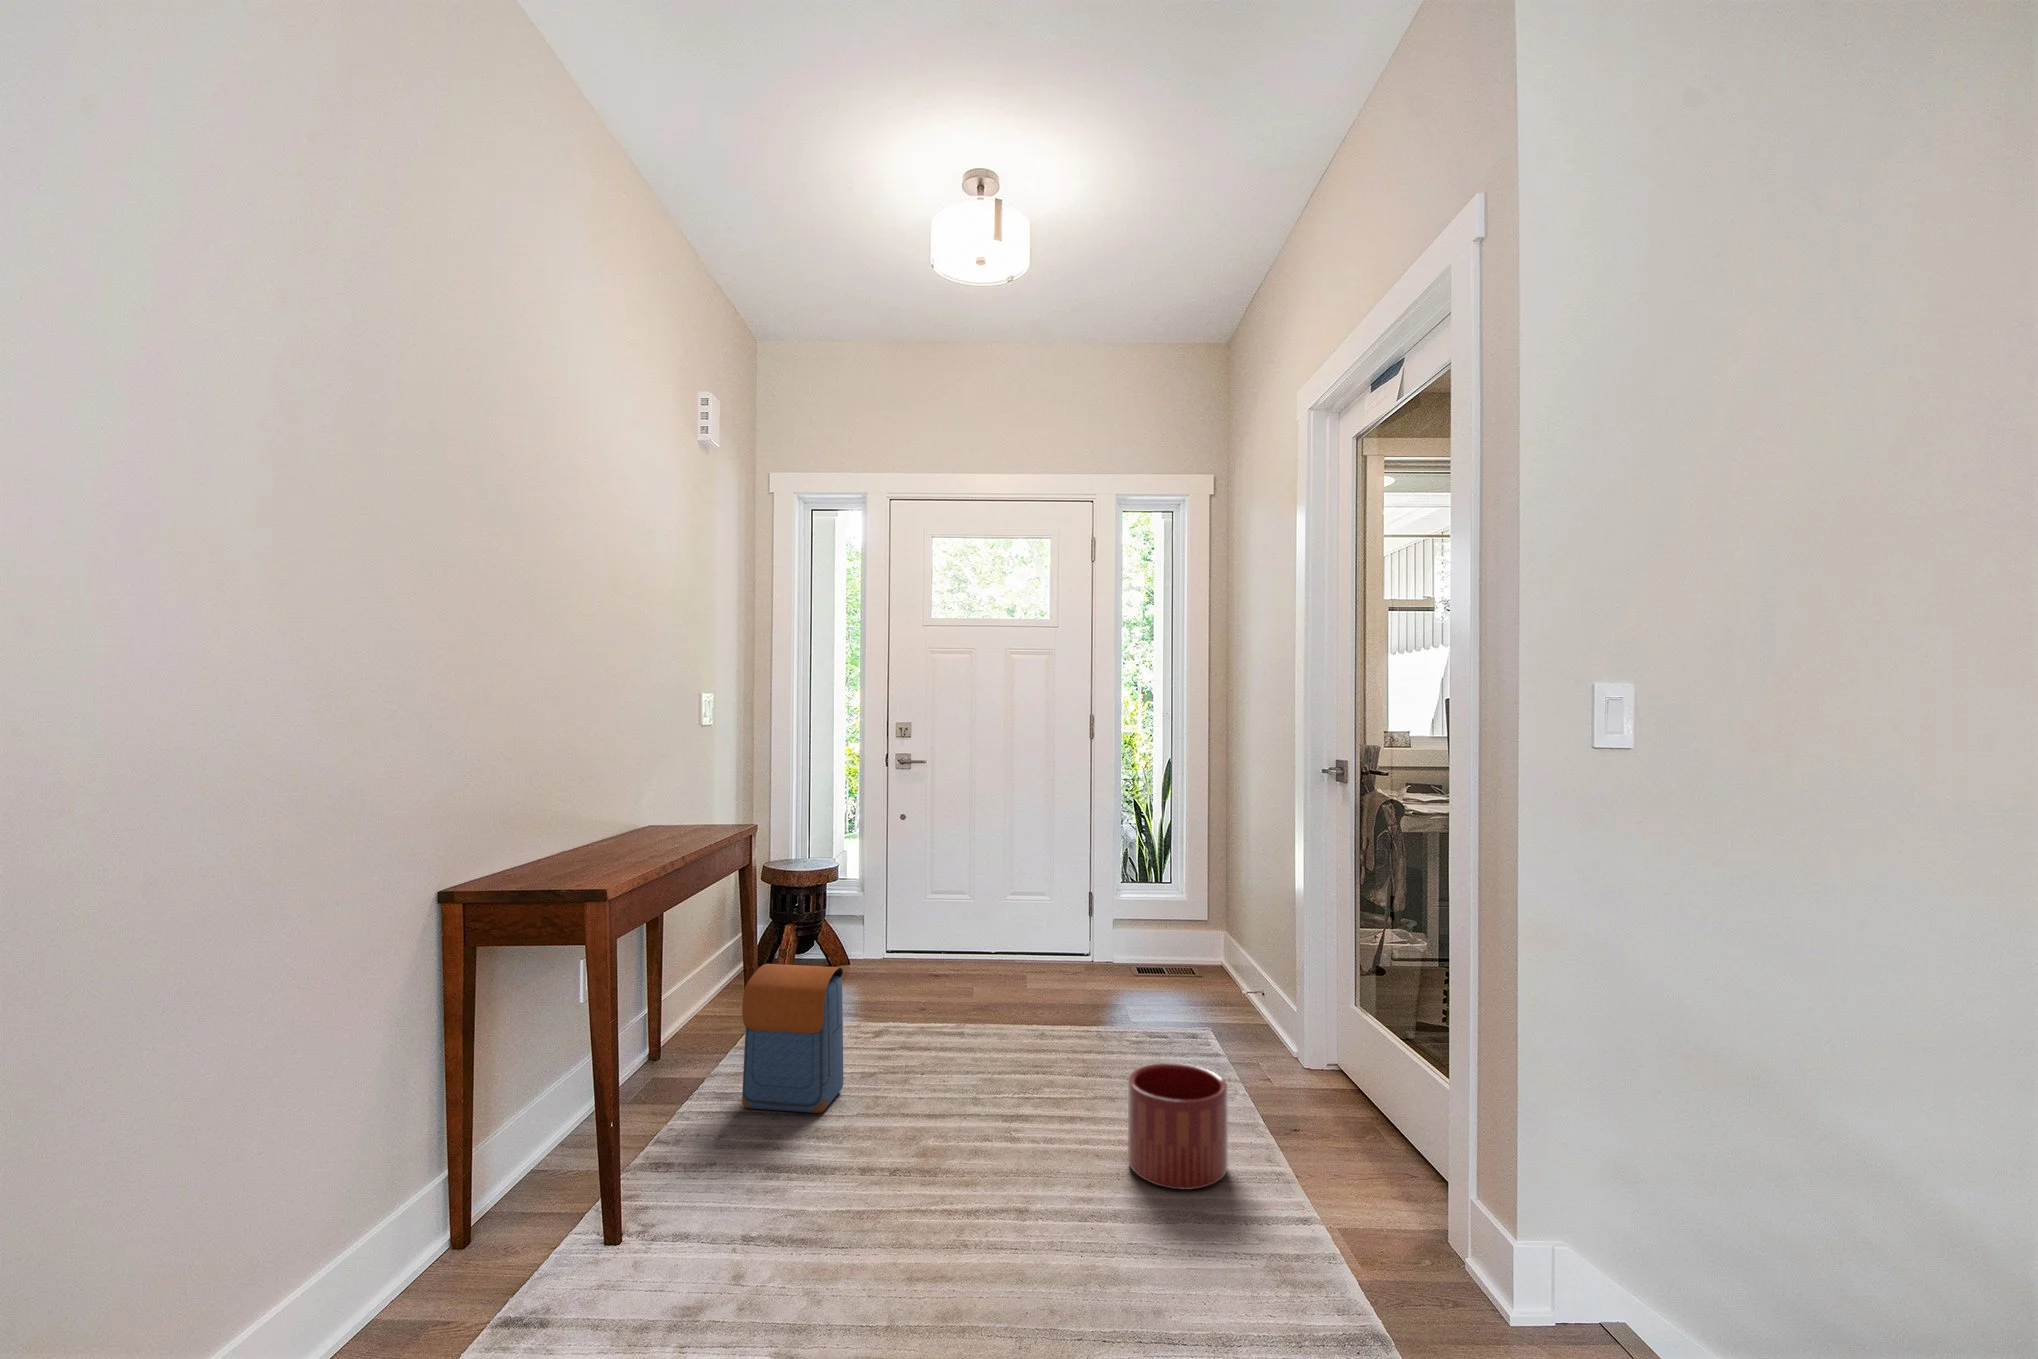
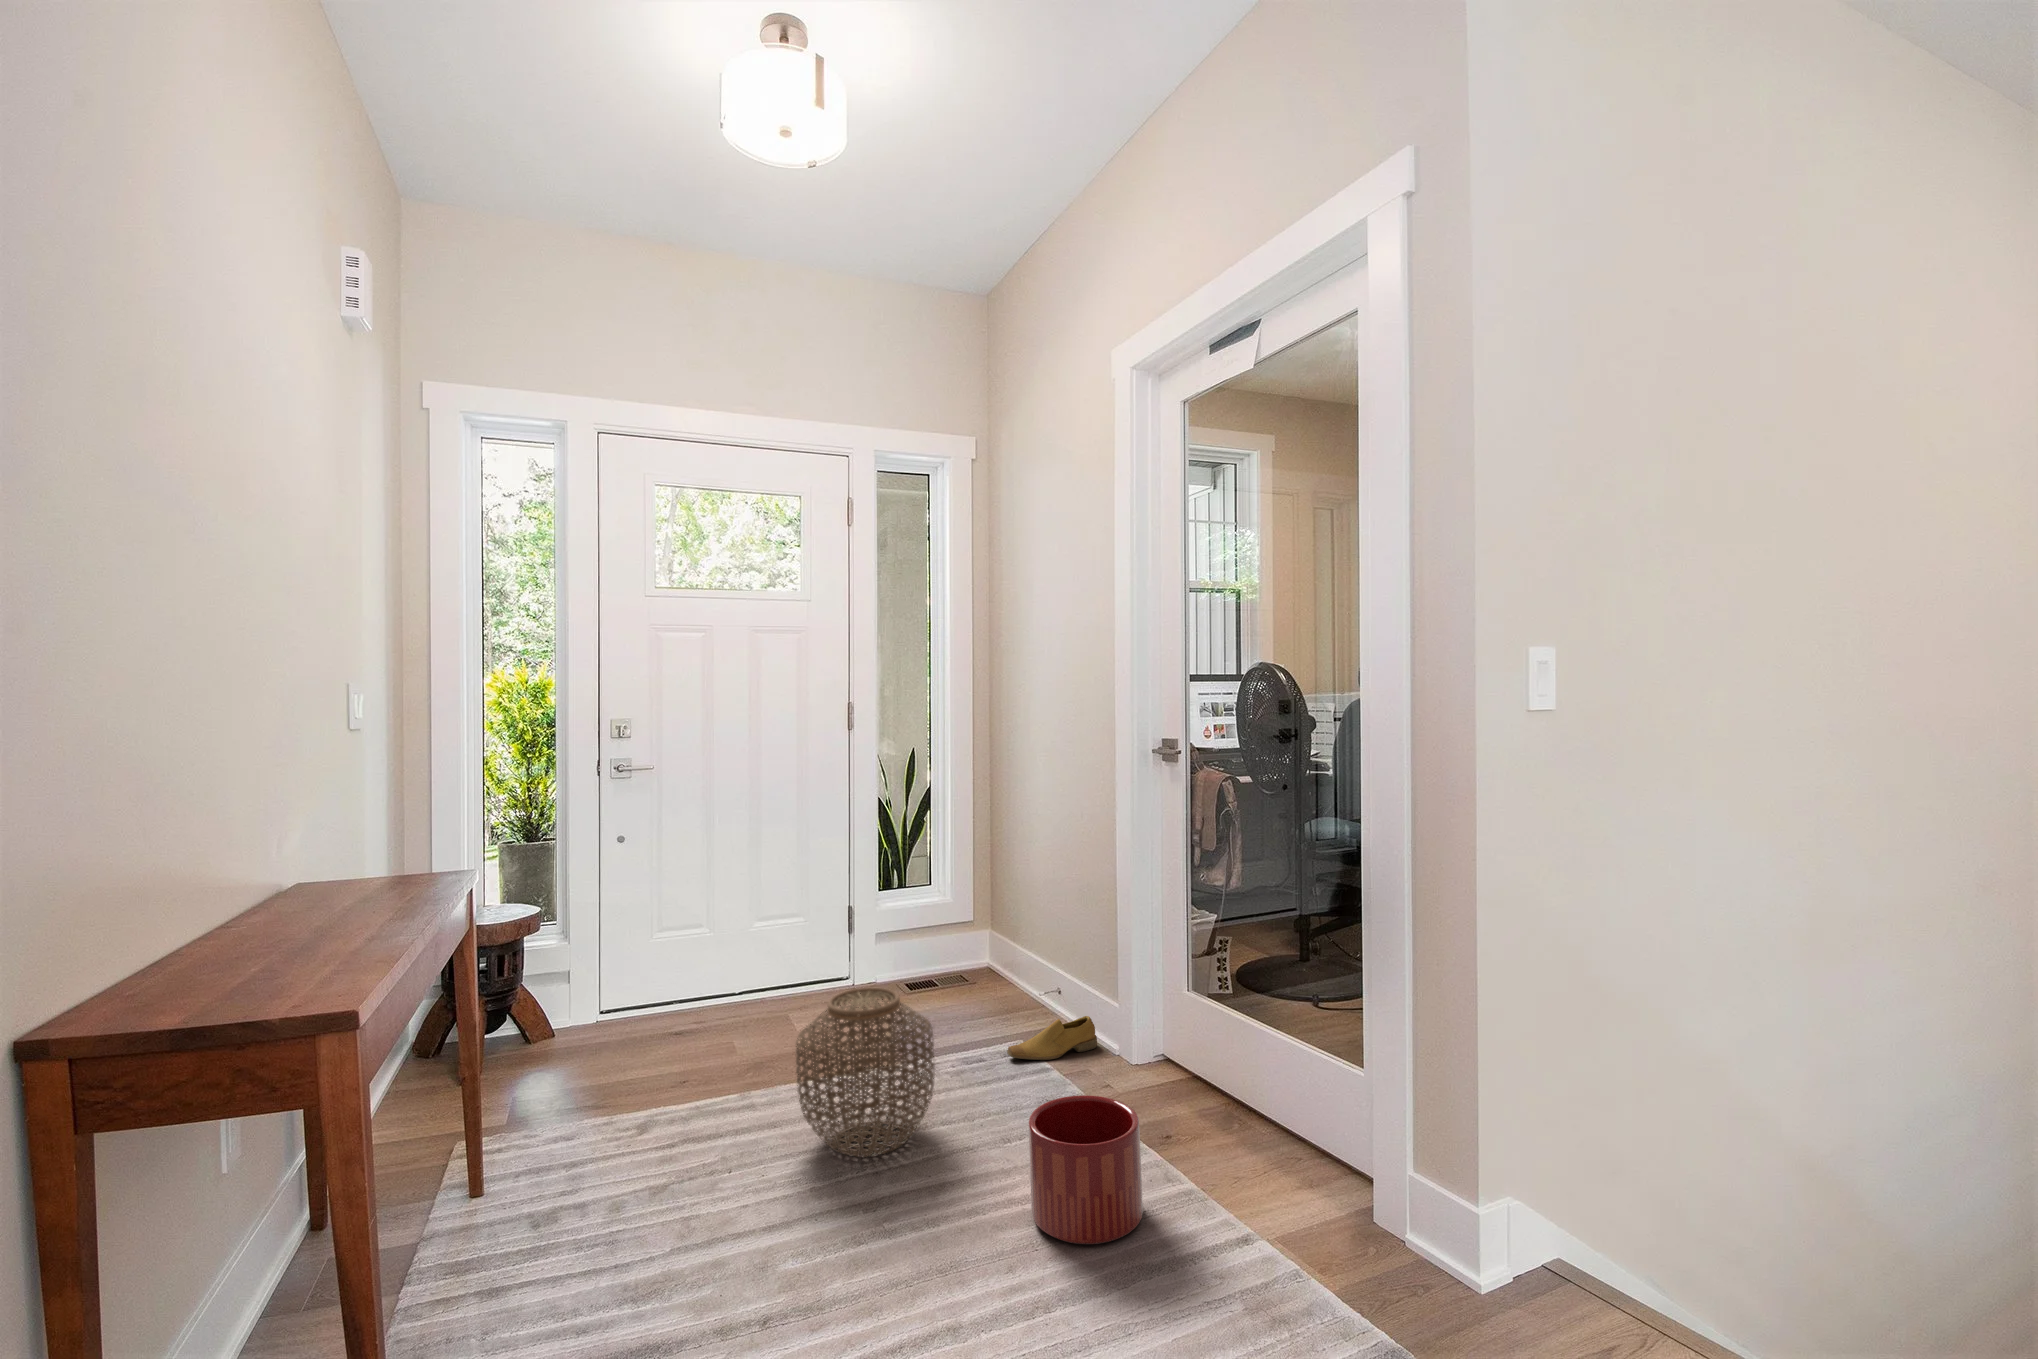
woven basket: none [979,949,1094,1088] -> present [796,988,934,1156]
backpack: present [742,964,843,1113] -> none [491,1060,635,1281]
shoe: none [1189,1013,1280,1049] -> present [1007,1016,1097,1060]

